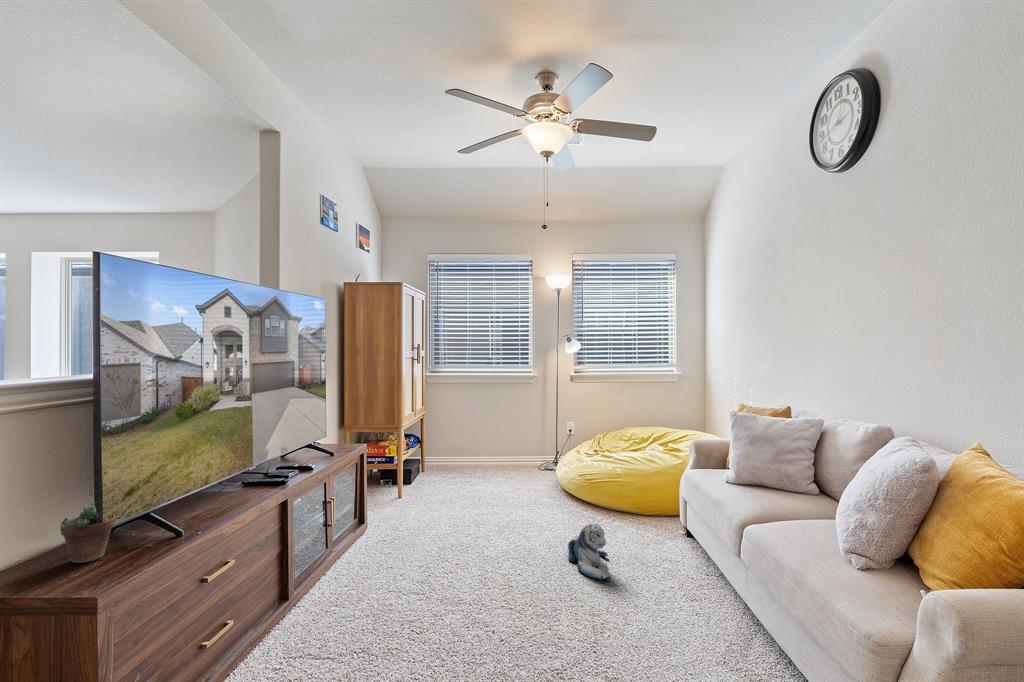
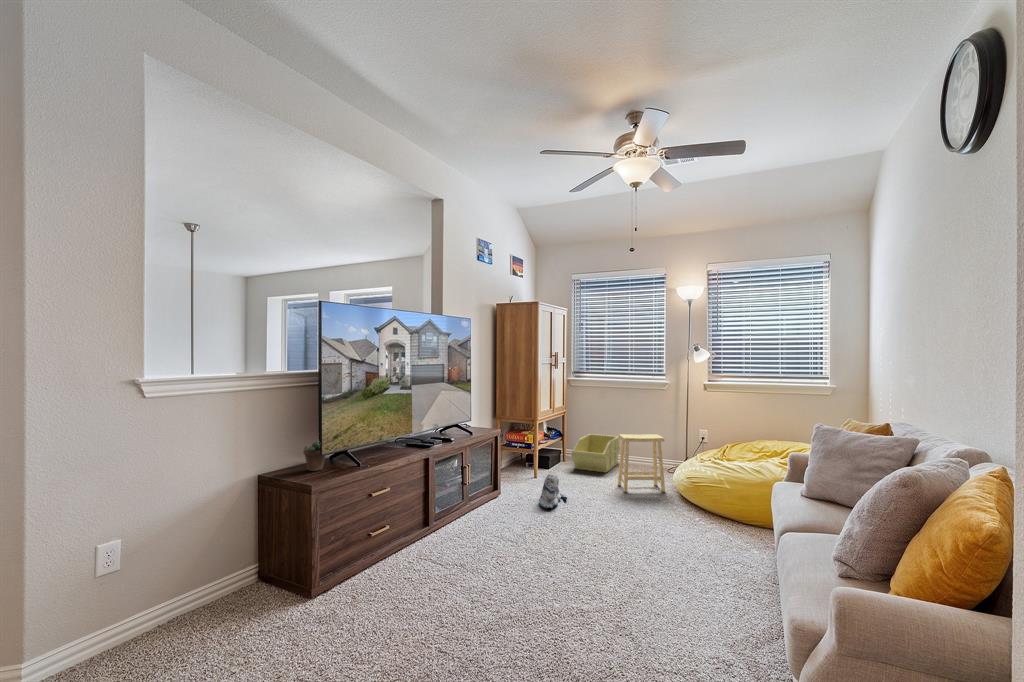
footstool: none [497,432,550,501] -> present [618,434,665,492]
storage bin: none [437,436,484,479] -> present [572,434,620,472]
plush toy: present [568,524,609,580] -> present [539,475,567,509]

